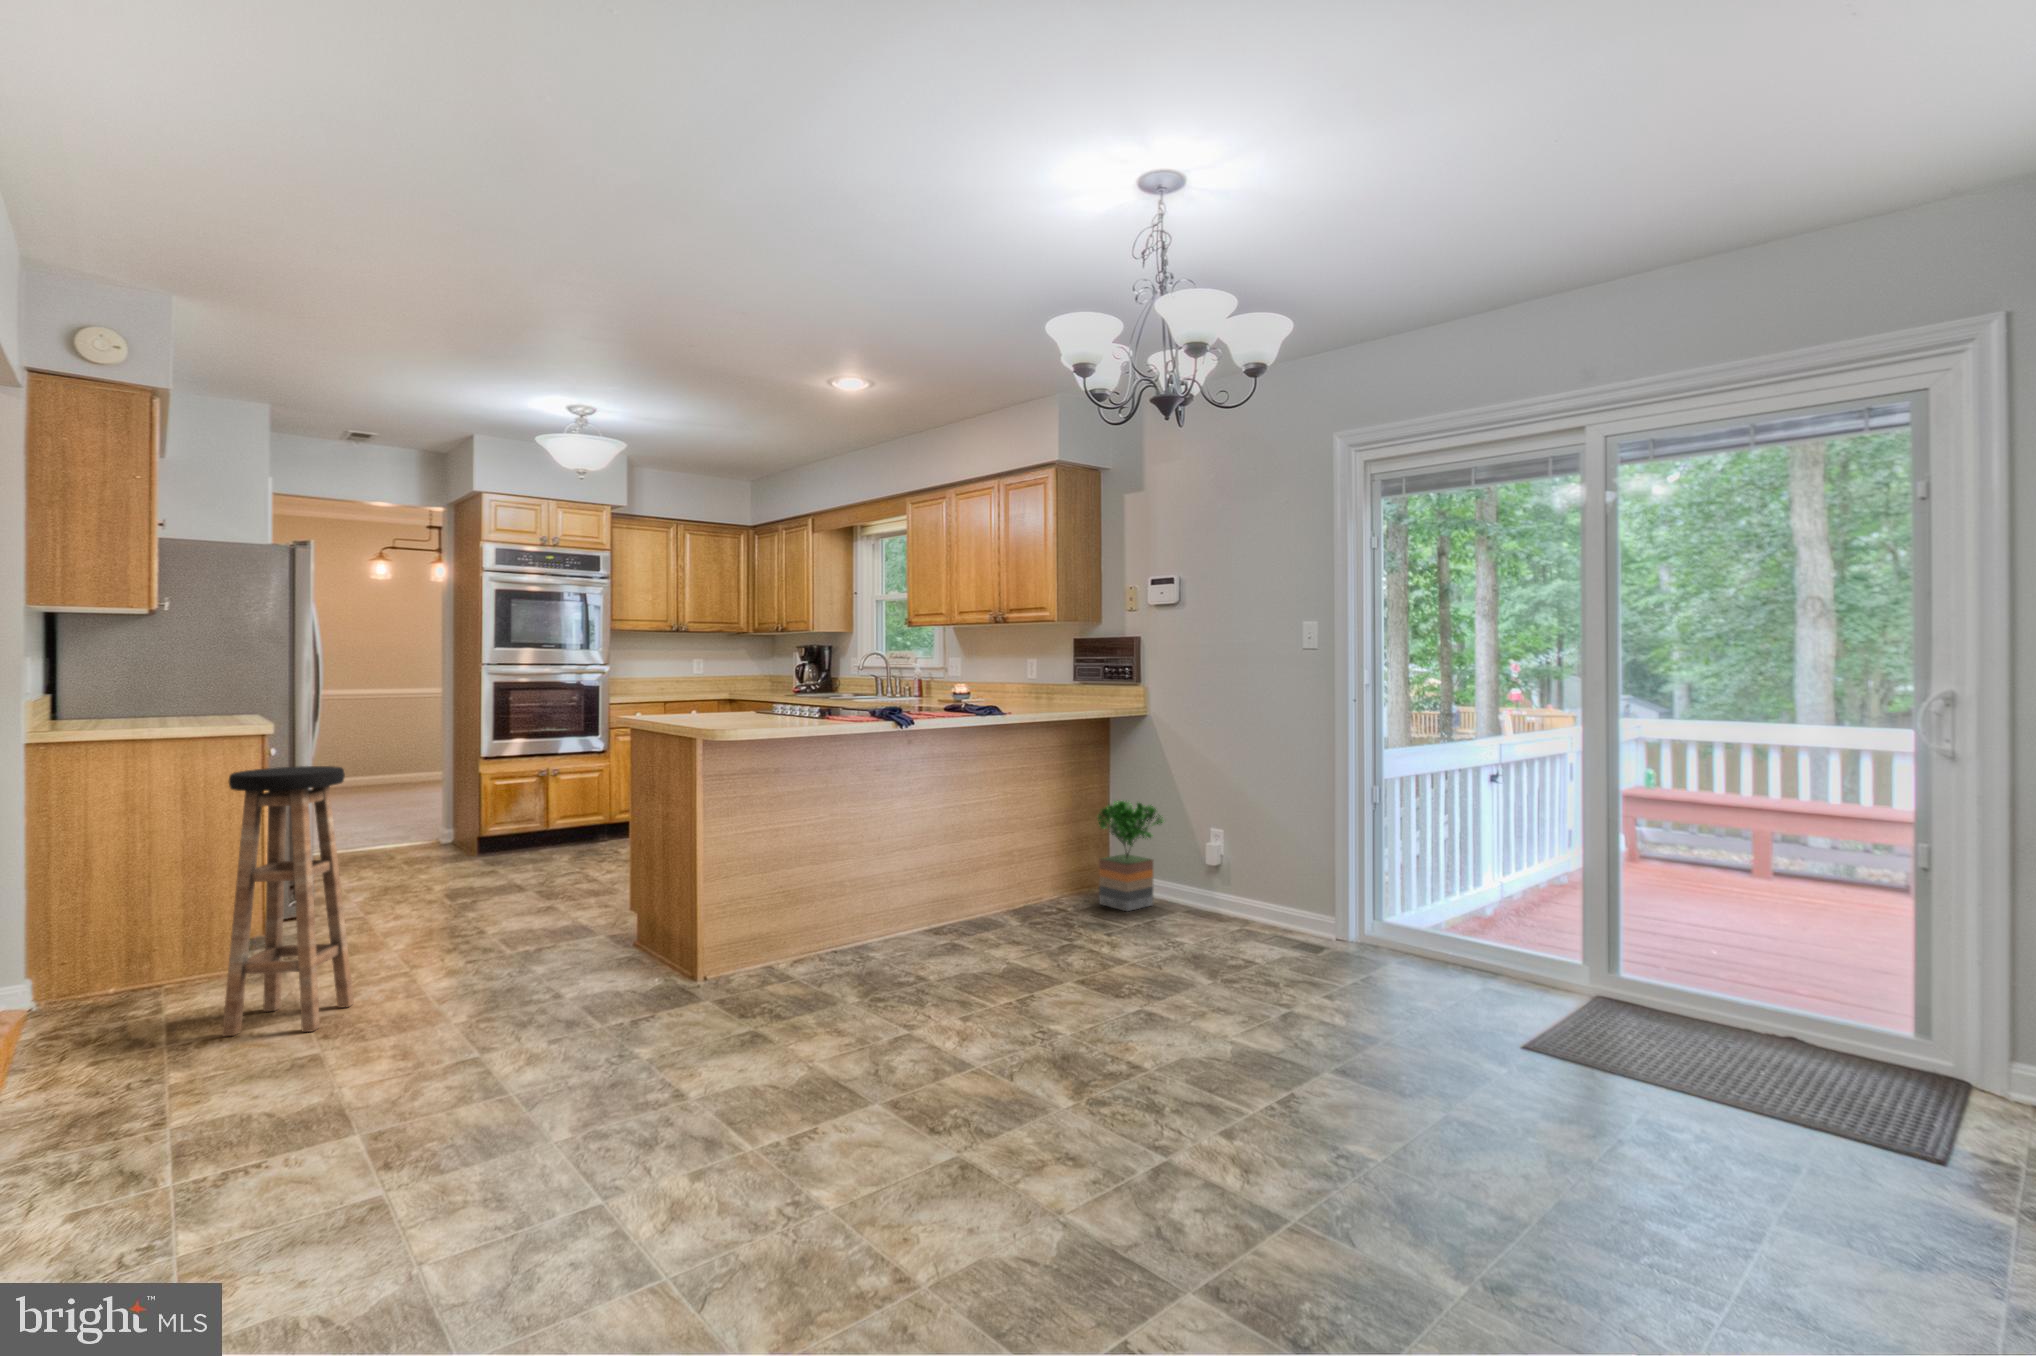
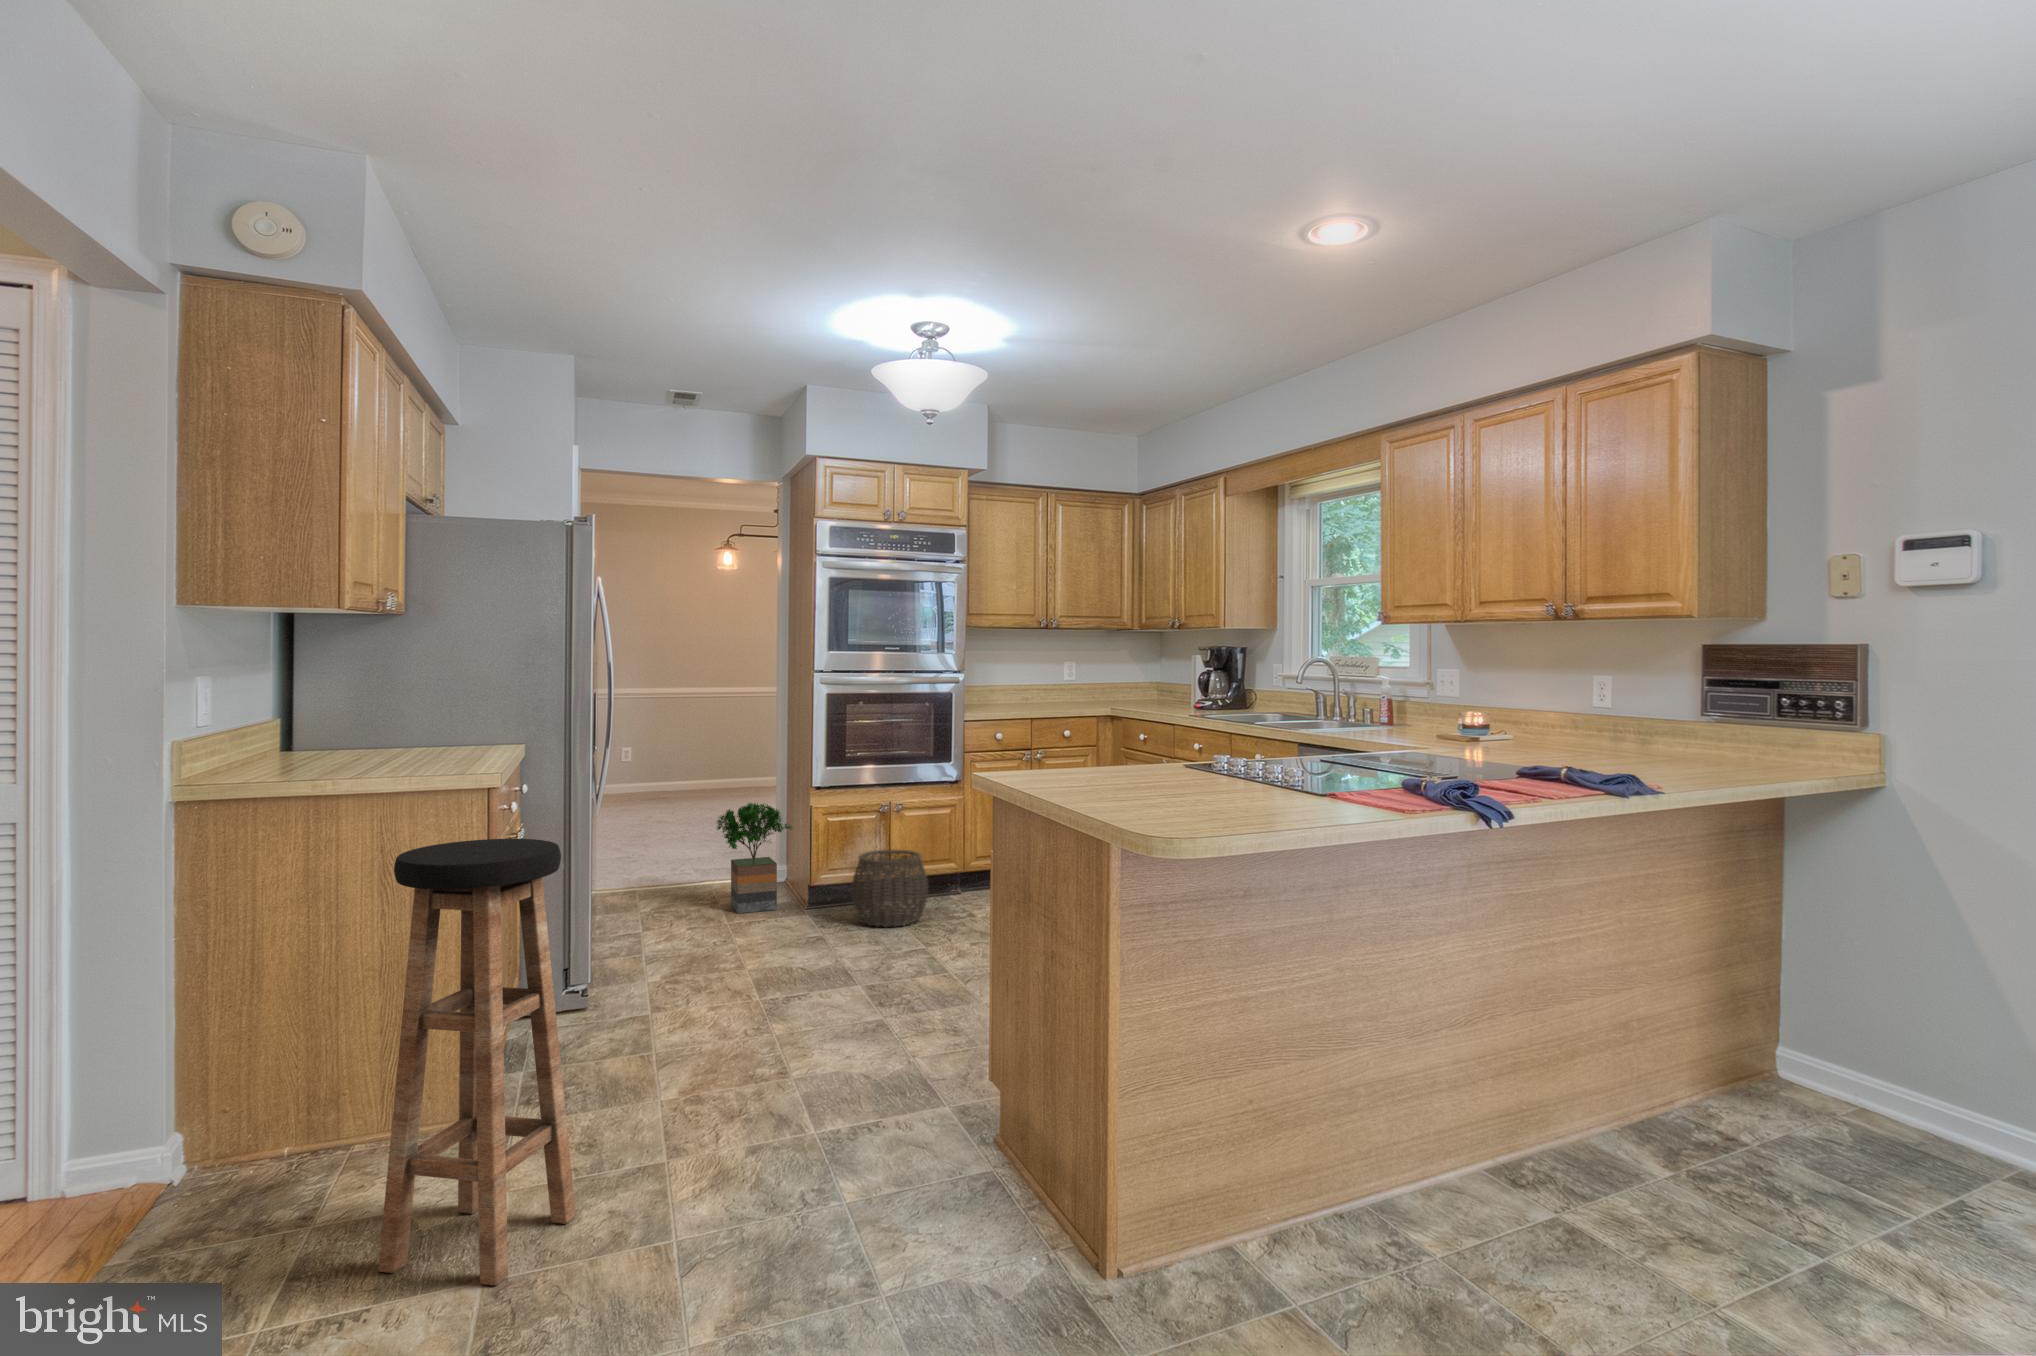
potted tree: present [1098,801,1164,911] -> present [716,803,792,913]
woven basket: none [515,803,581,862] -> present [852,850,928,927]

